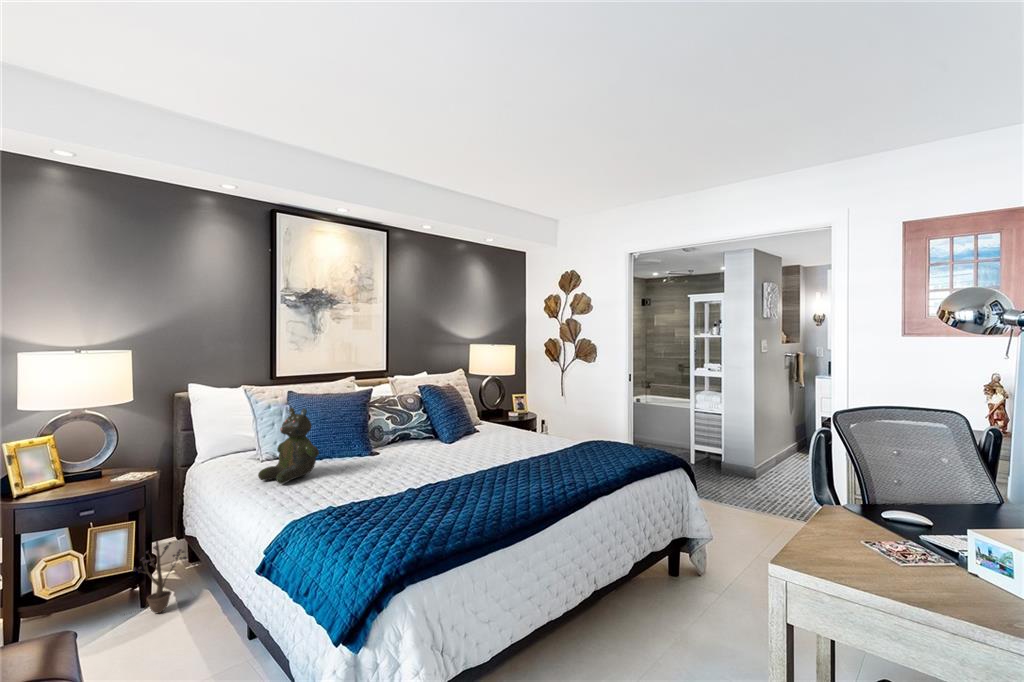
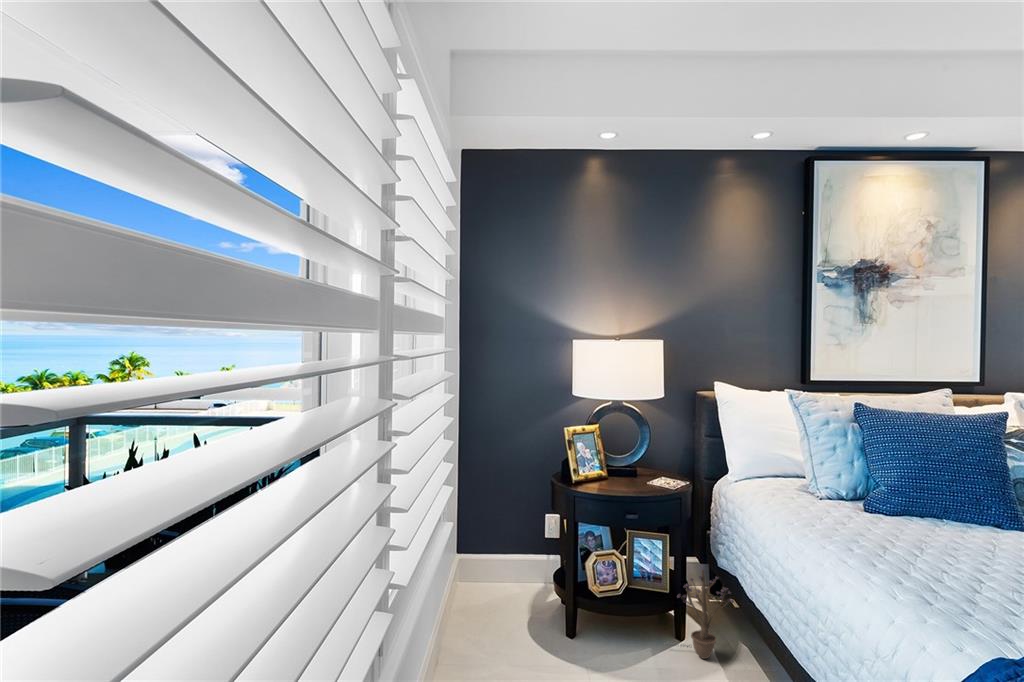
teddy bear: present [258,408,319,484] -> none [844,429,952,546]

